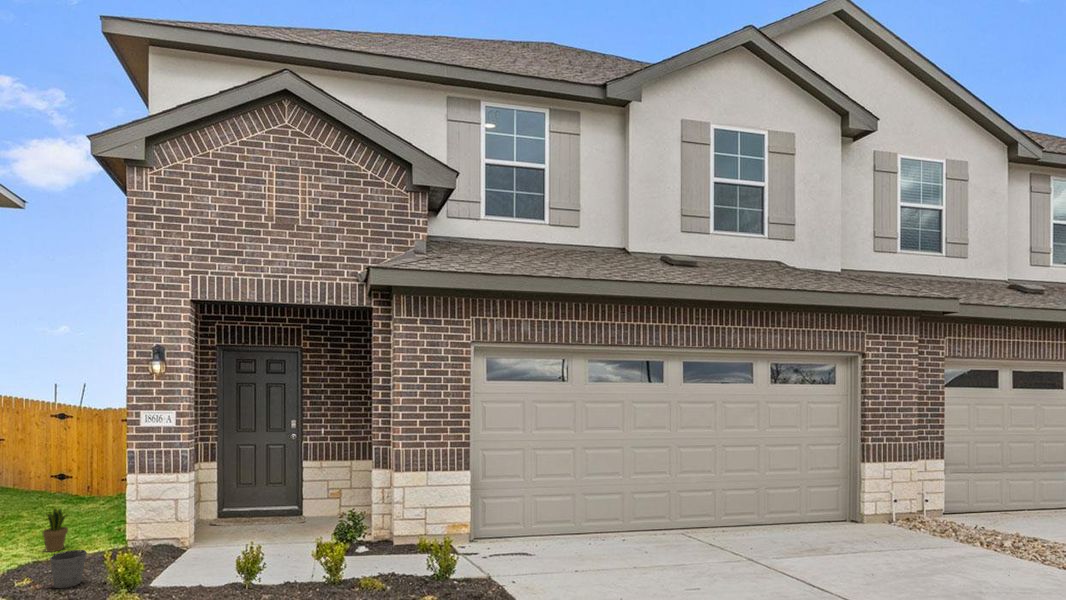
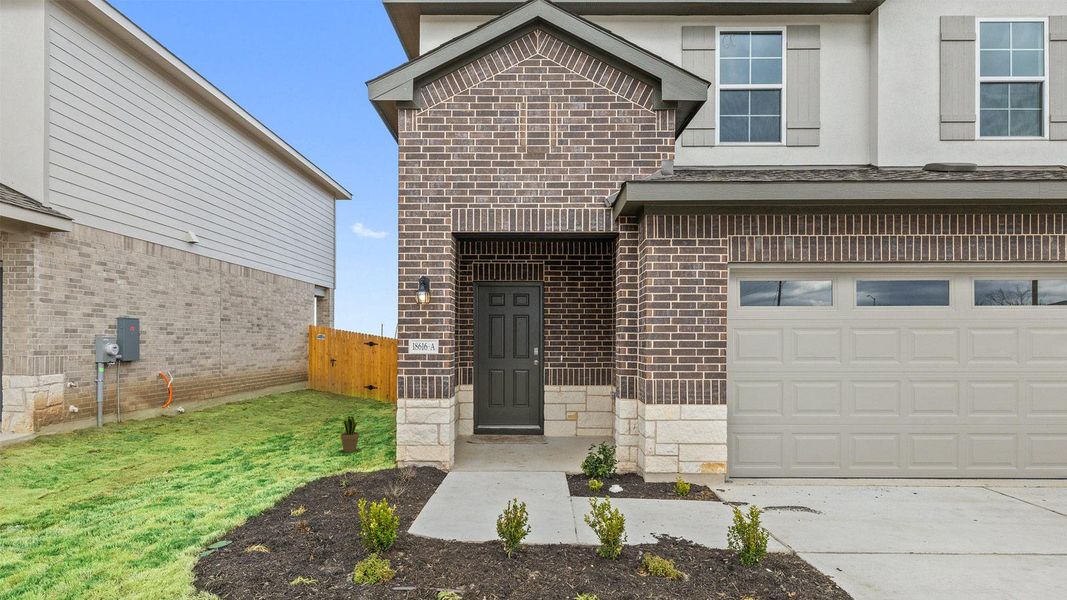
bucket: present [50,550,87,588] -> none [348,451,376,483]

